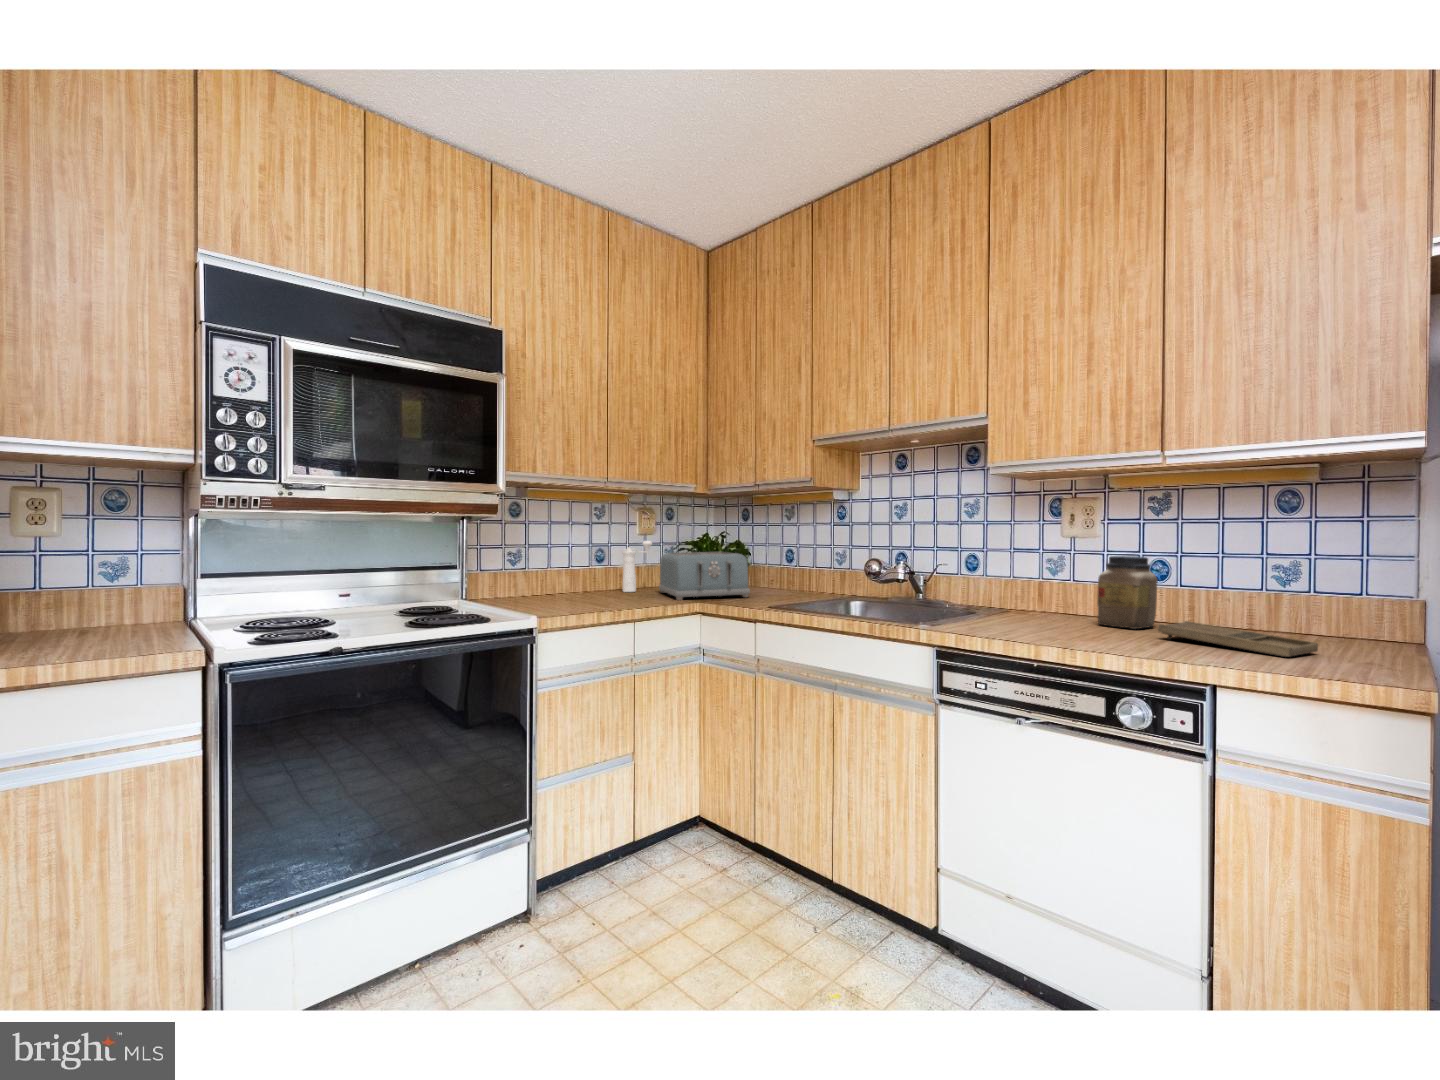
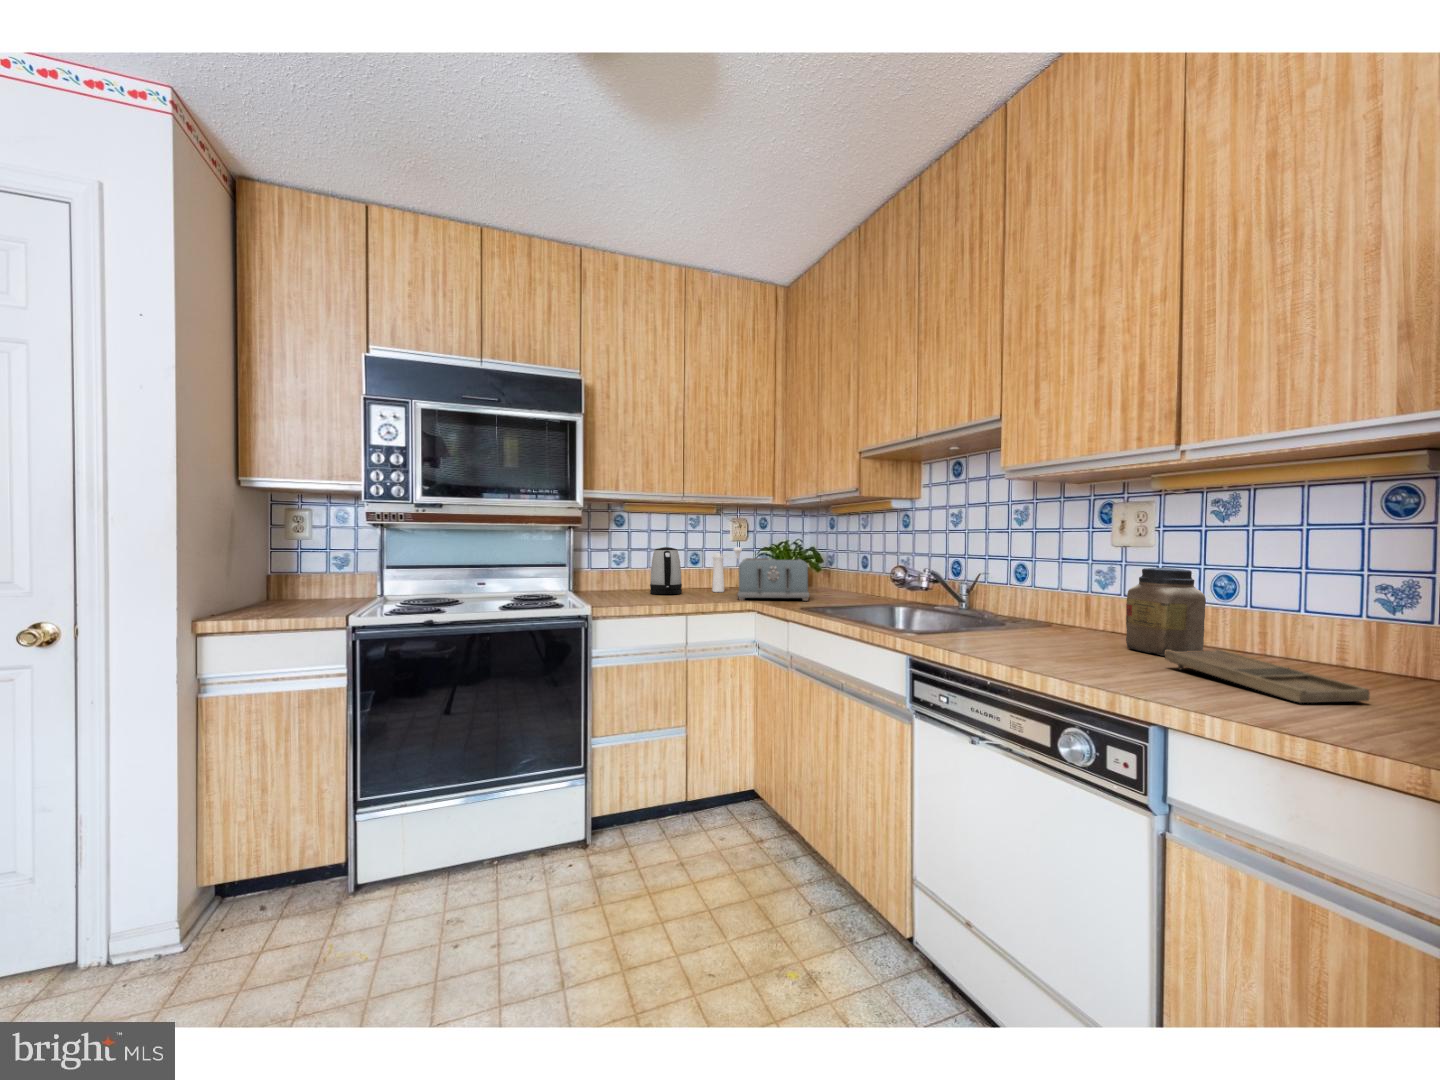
kettle: none [558,542,596,598] -> present [650,547,682,594]

